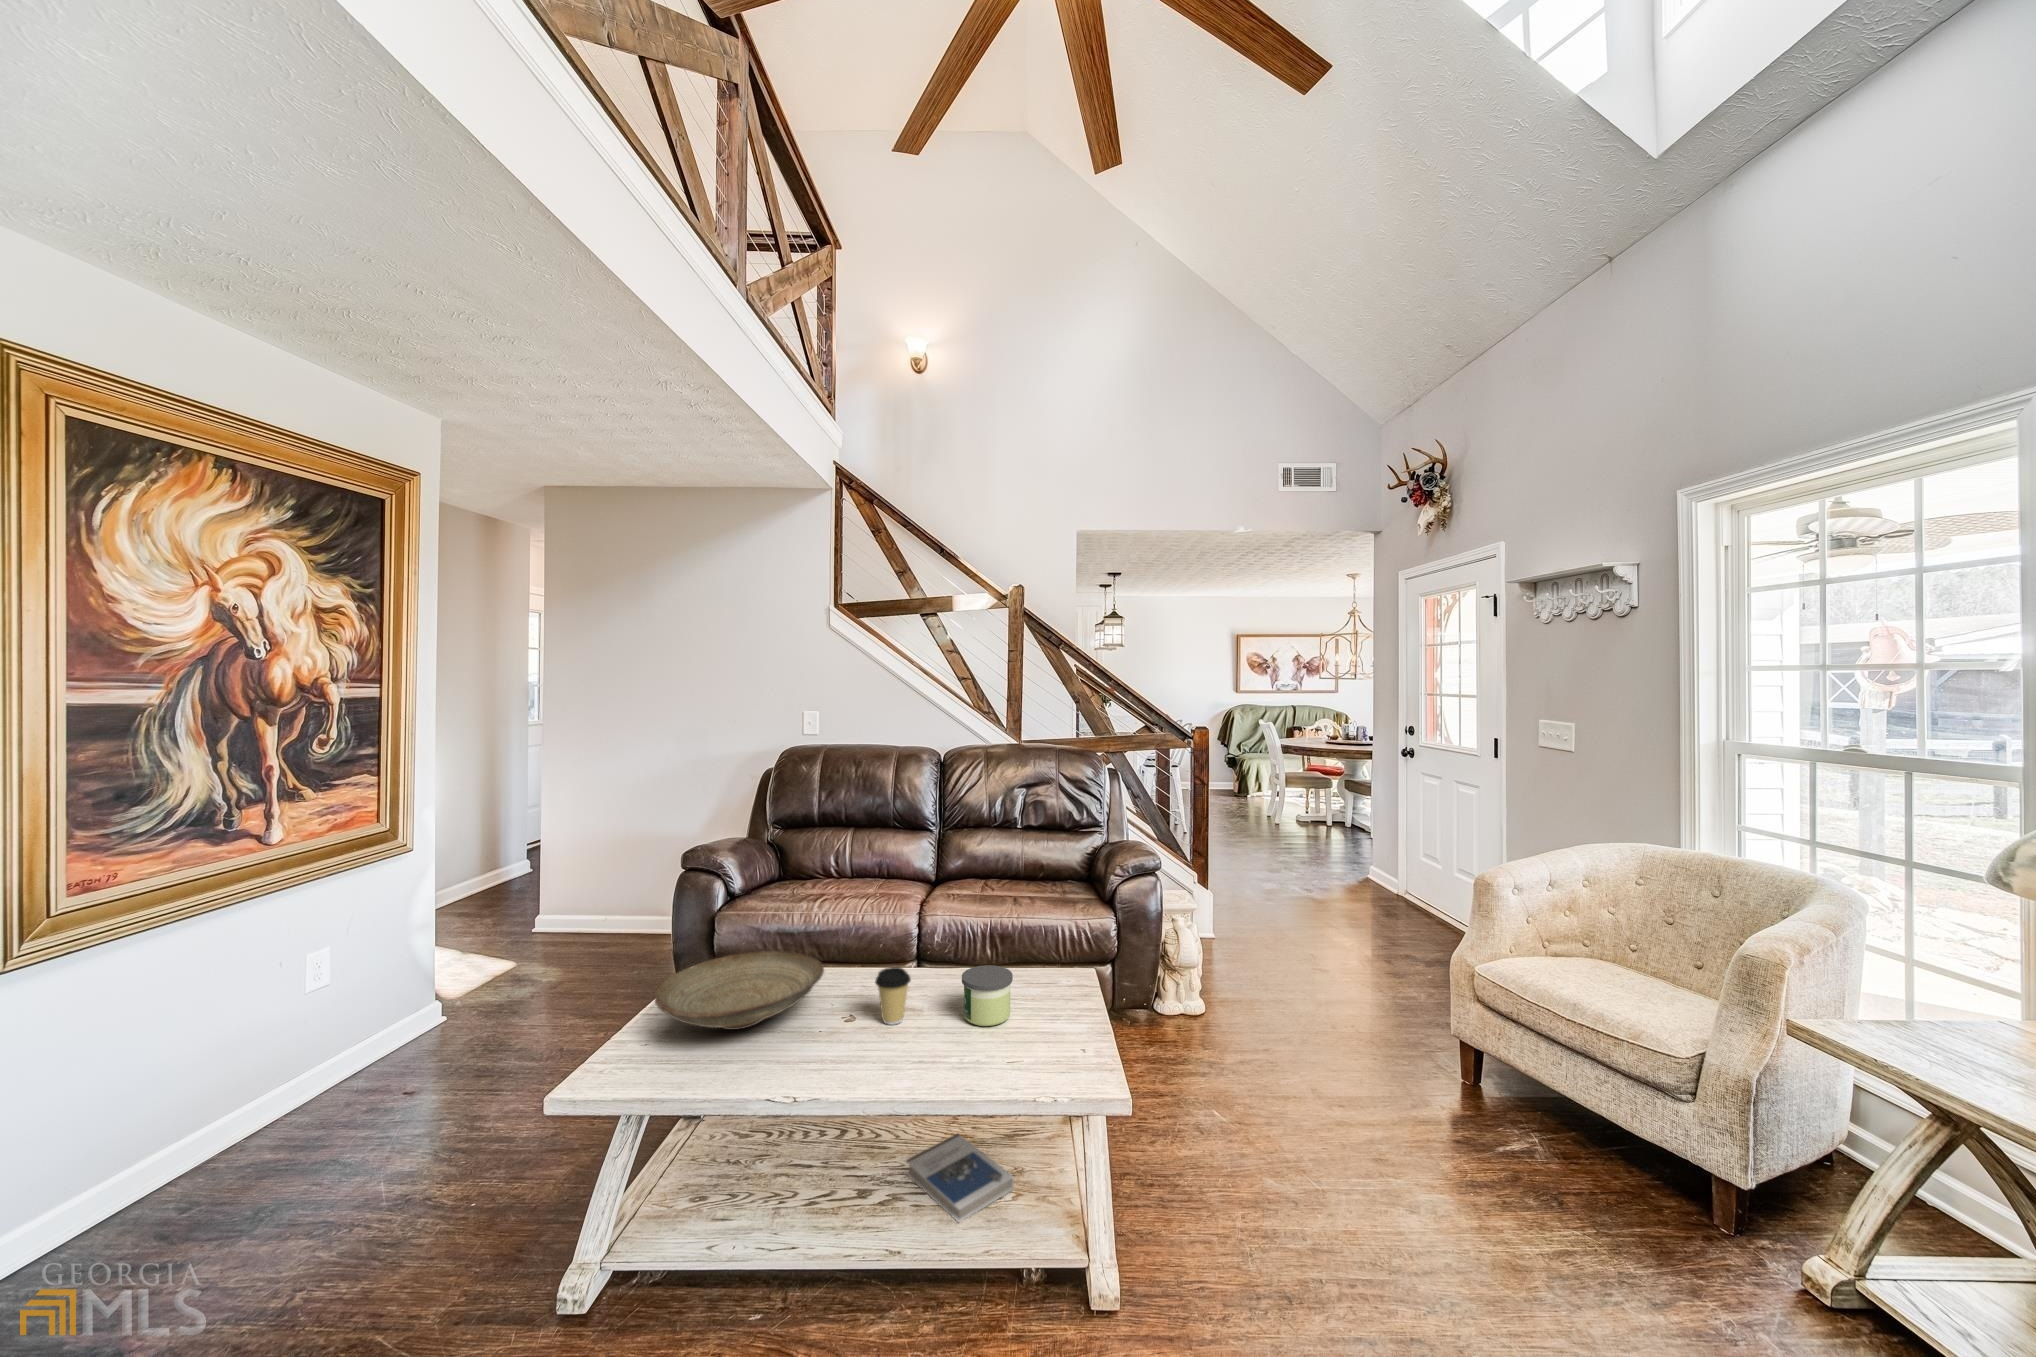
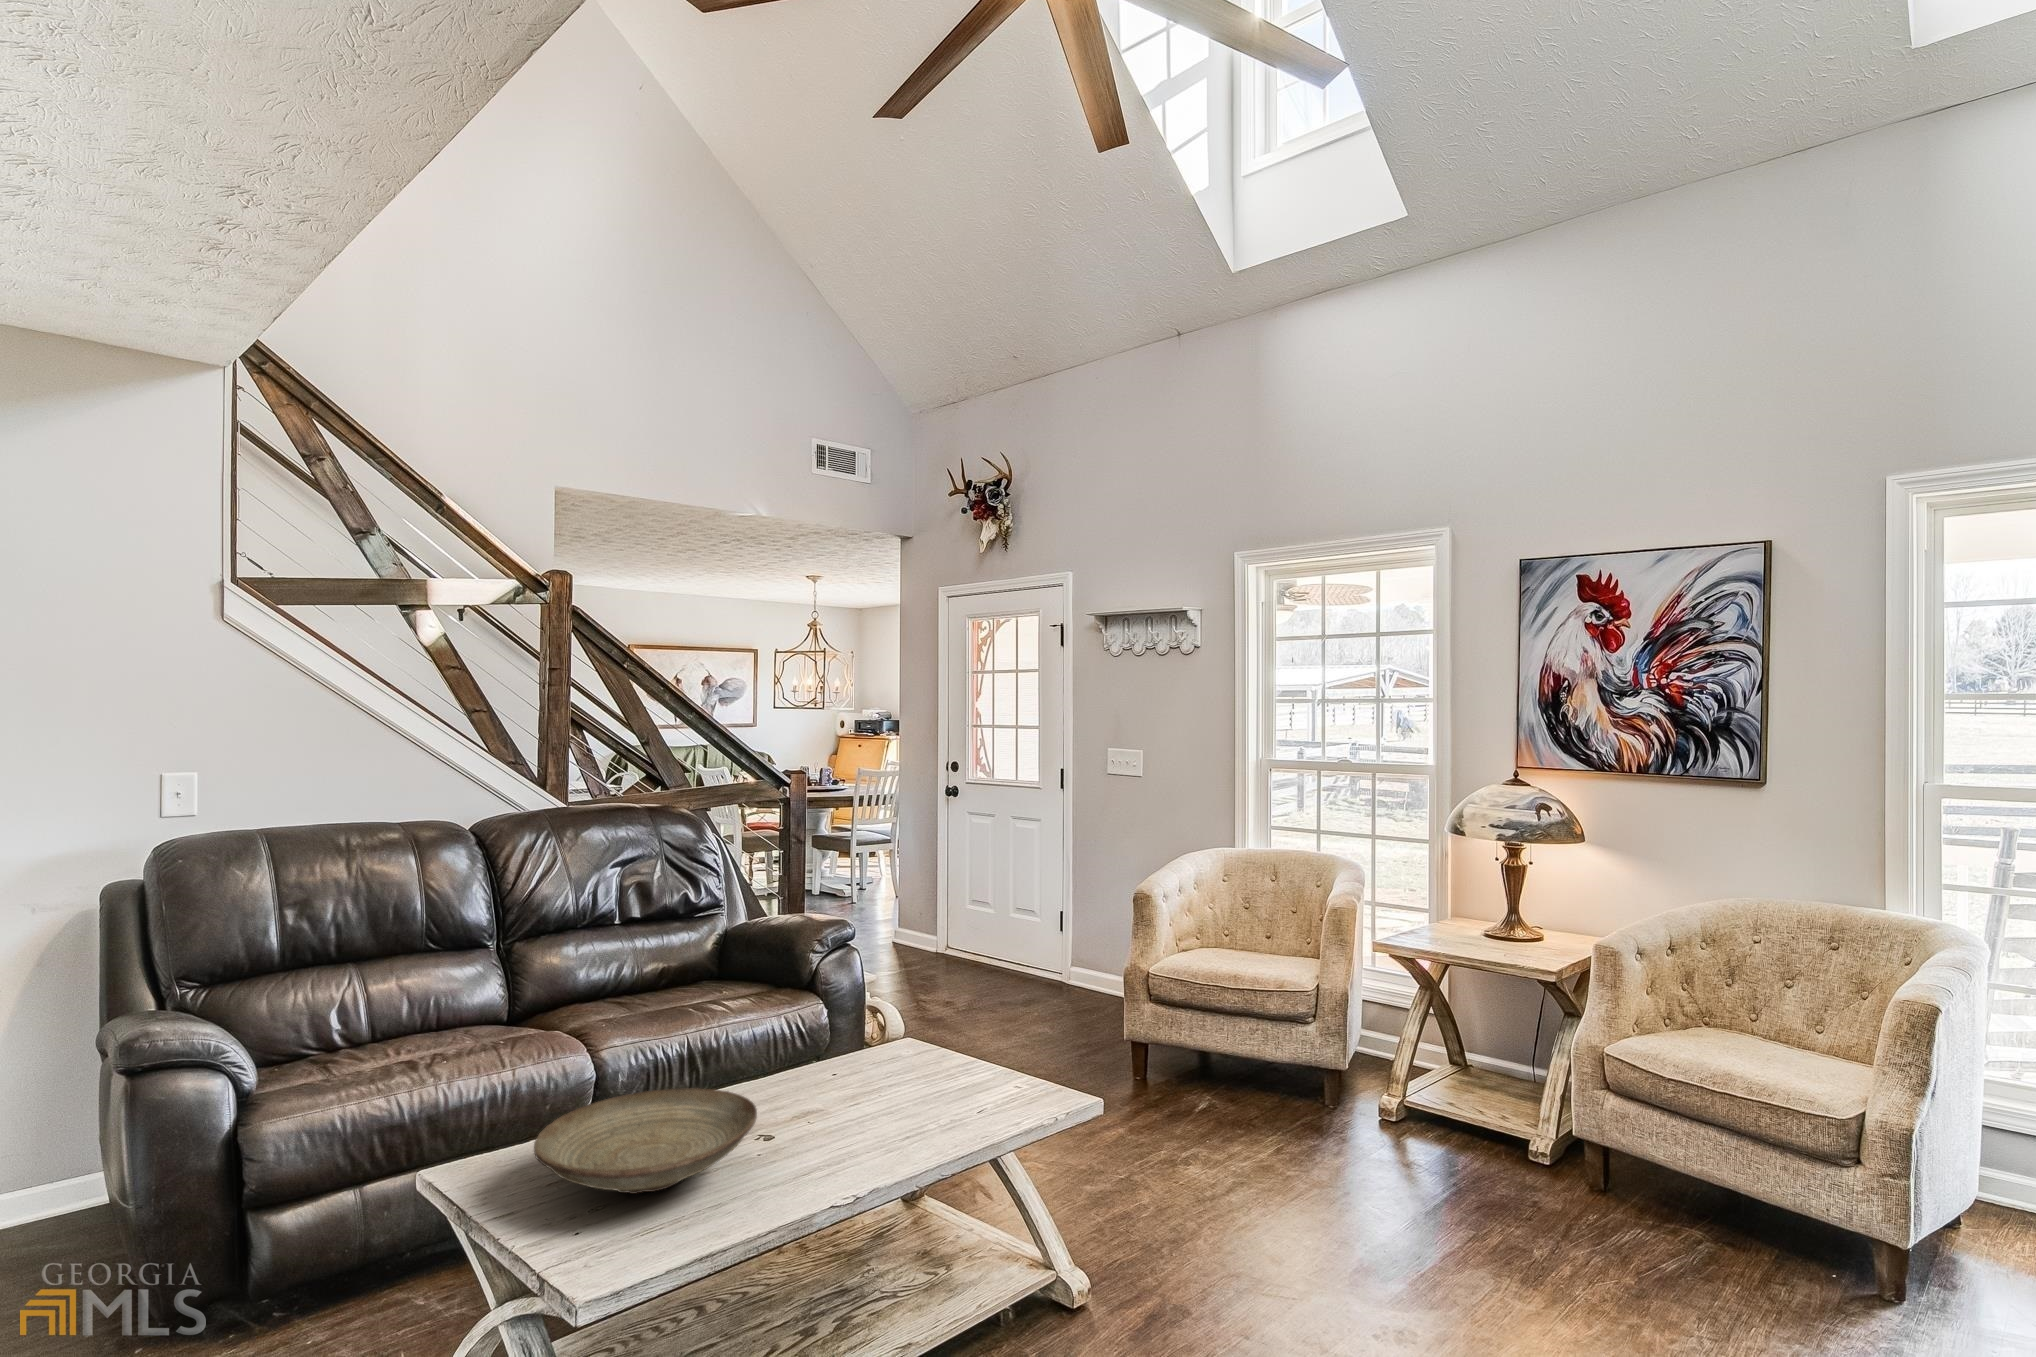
candle: present [962,965,1013,1026] -> none [873,1040,930,1103]
coffee cup: present [875,967,911,1025] -> none [798,1064,841,1130]
hardback book: present [906,1134,1014,1223] -> none [827,1250,943,1308]

